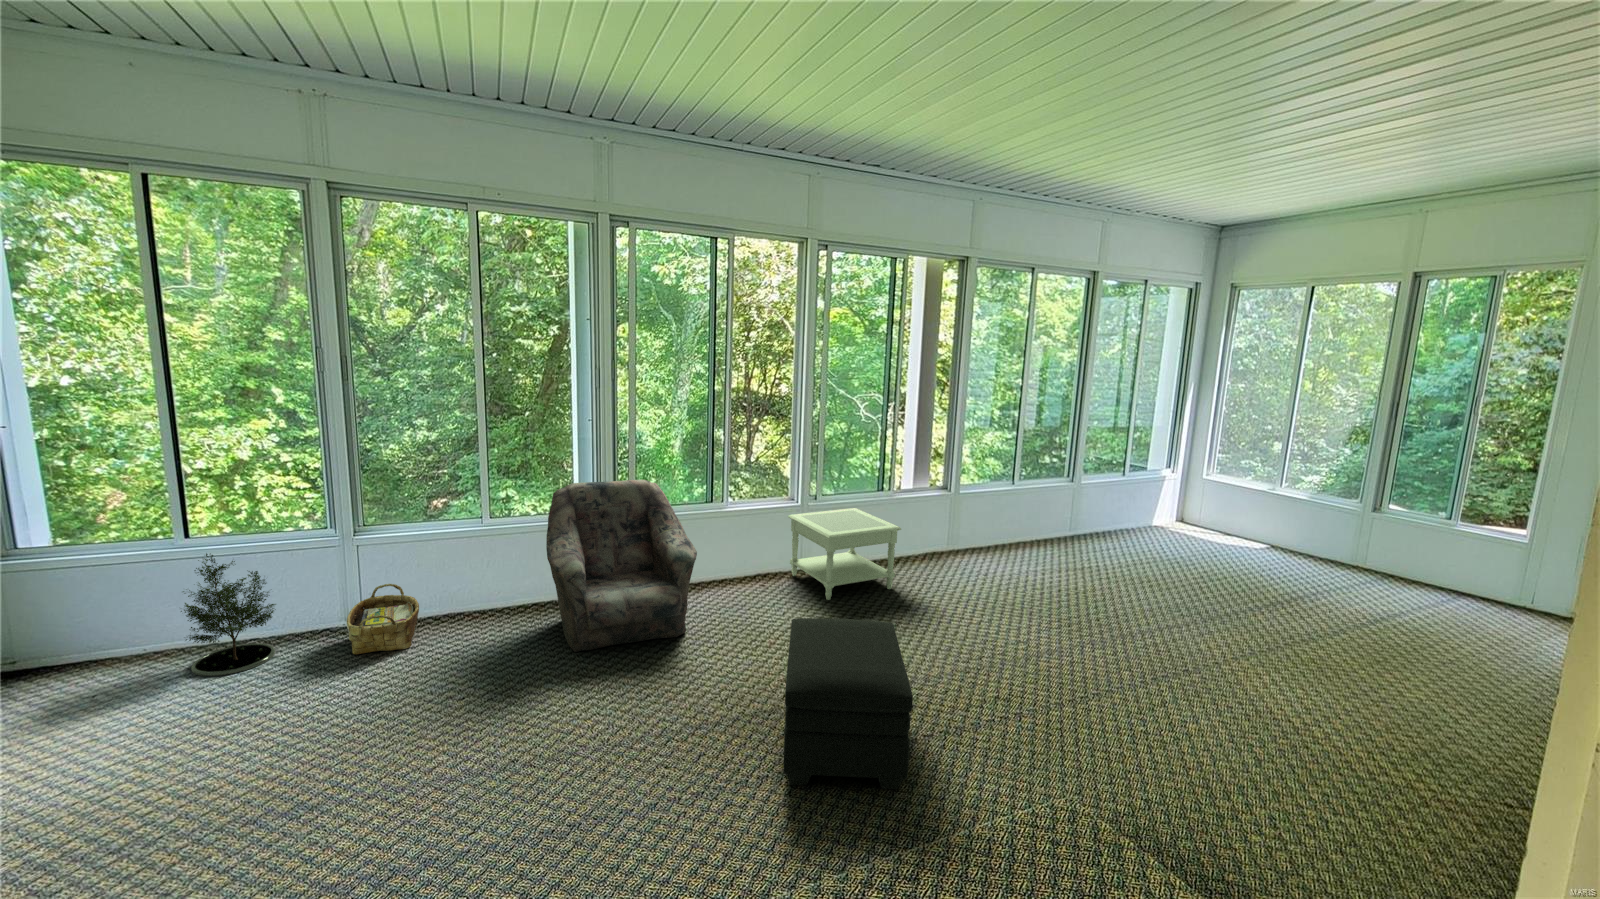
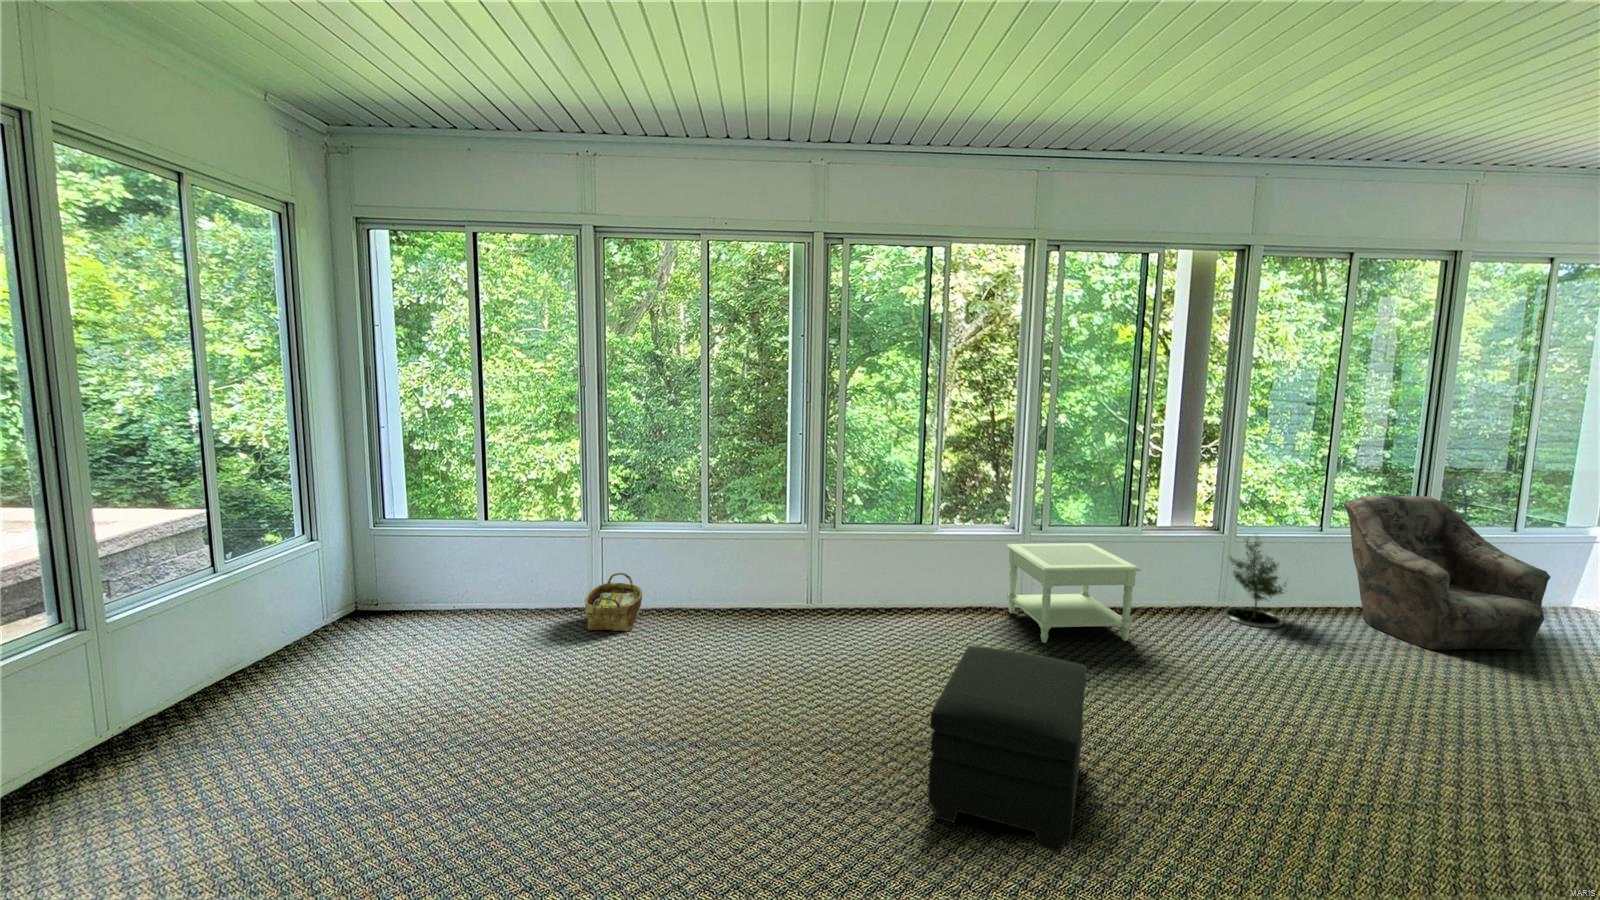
armchair: present [546,480,697,652] -> present [1344,496,1551,651]
potted tree: present [181,553,276,676] -> present [1224,539,1286,628]

